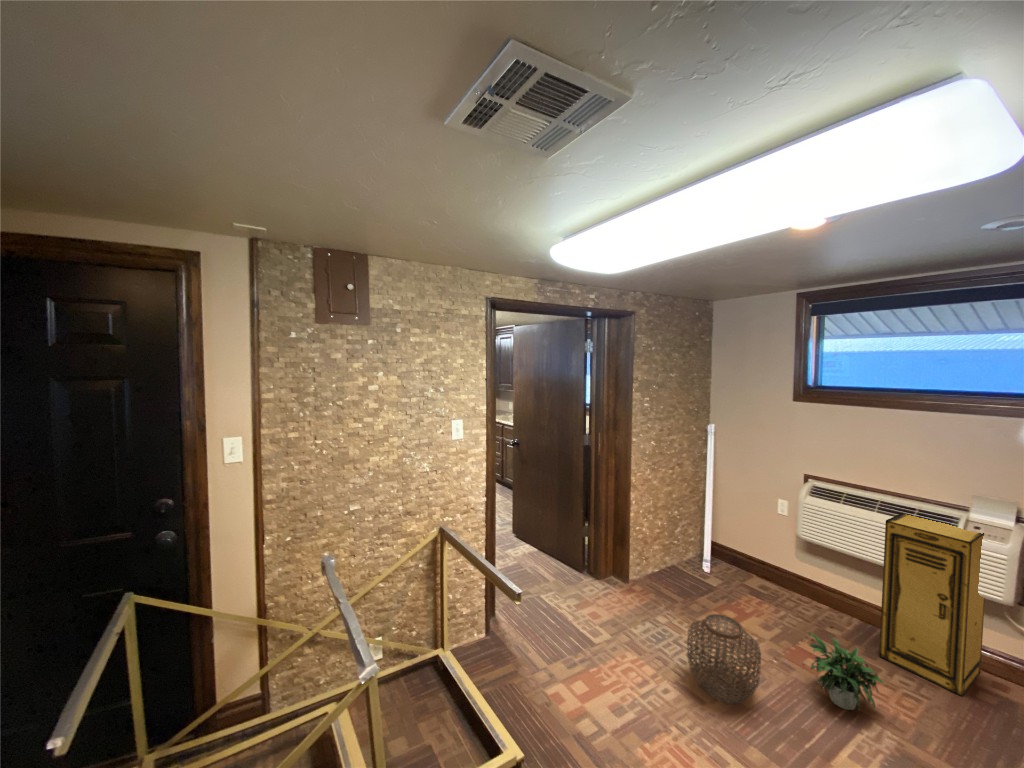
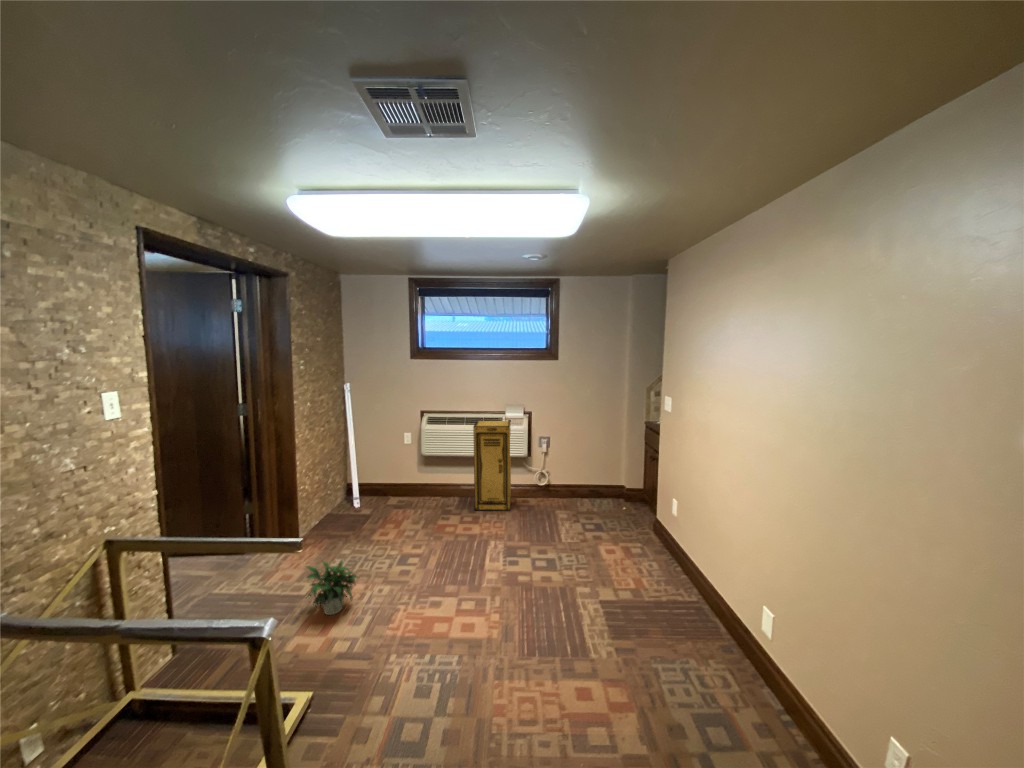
woven basket: present [687,614,761,704] -> none [386,515,437,575]
potted plant: present [809,632,885,710] -> present [306,561,358,615]

